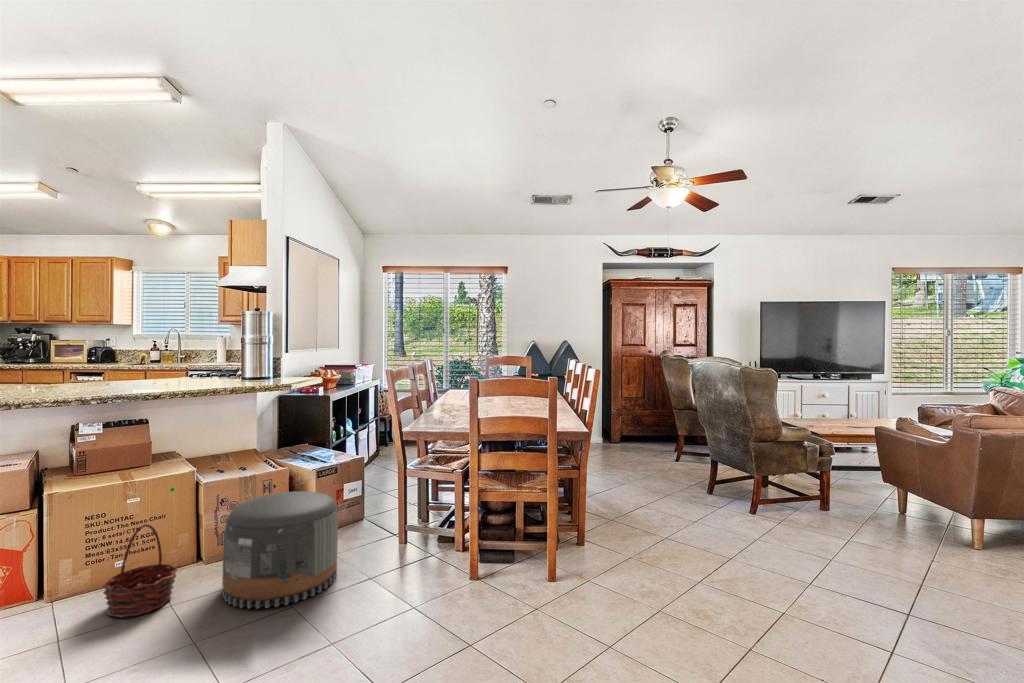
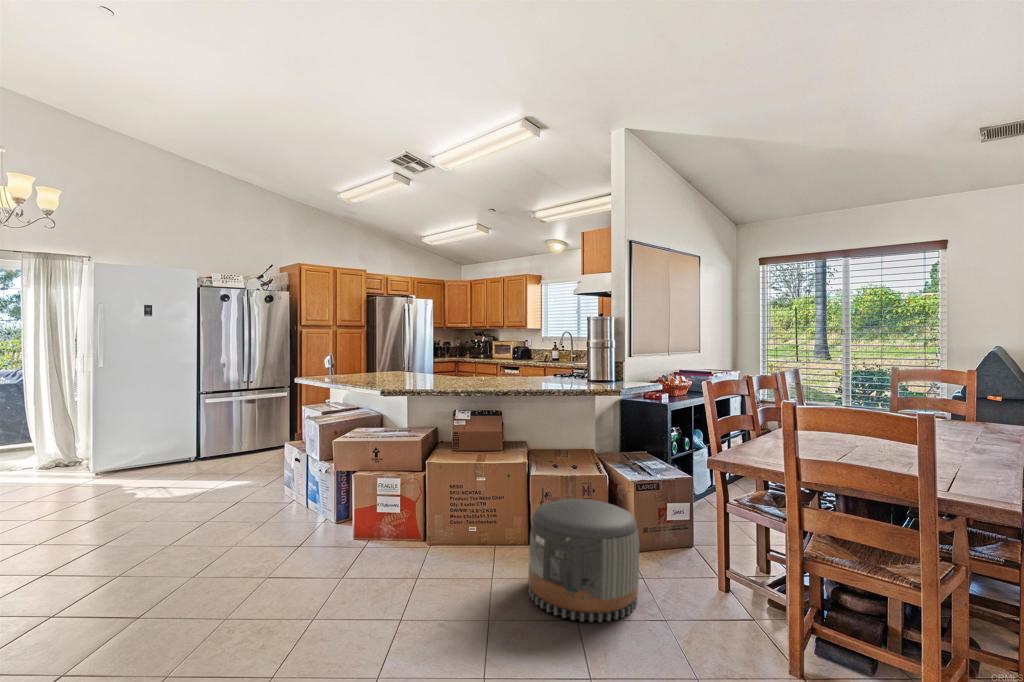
basket: present [103,524,178,617] -> none [452,500,502,578]

